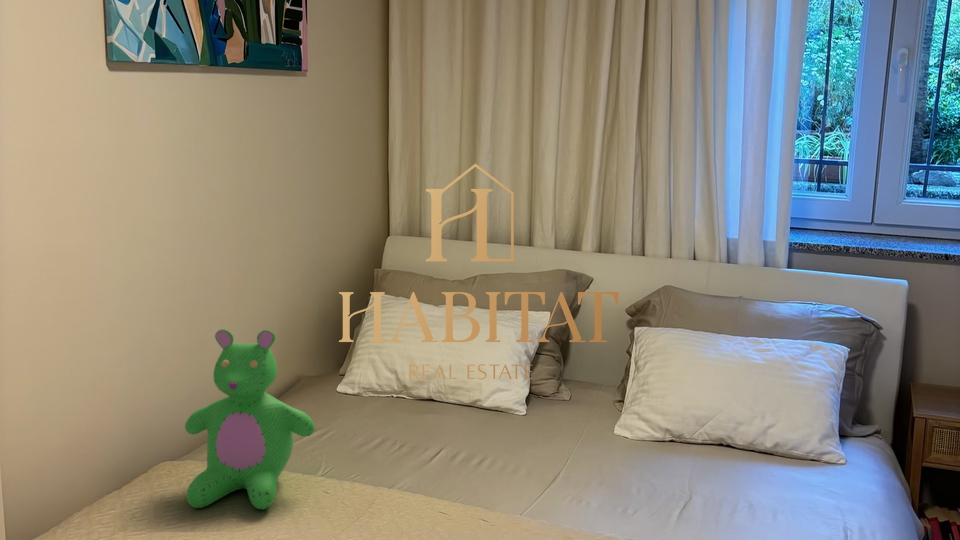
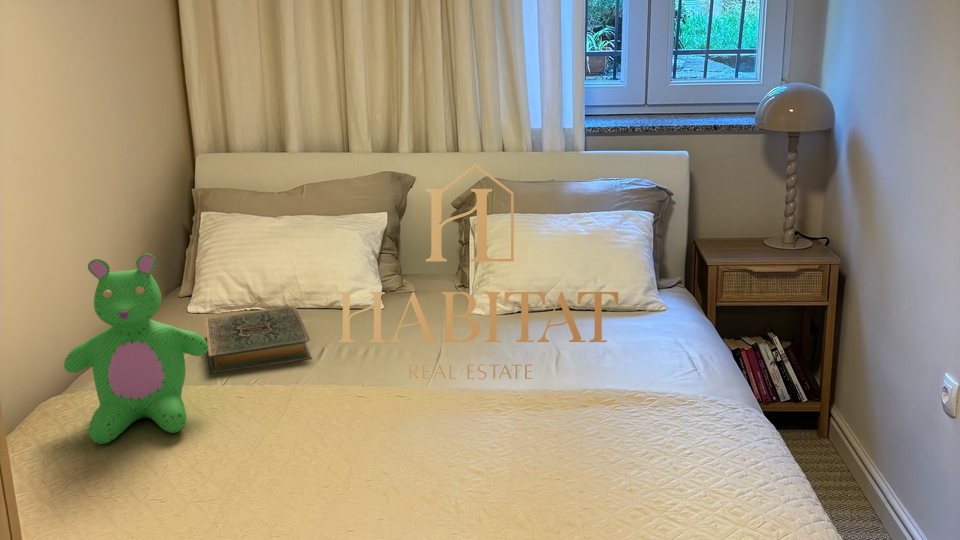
hardback book: none [327,398,434,456] -> present [205,306,312,373]

